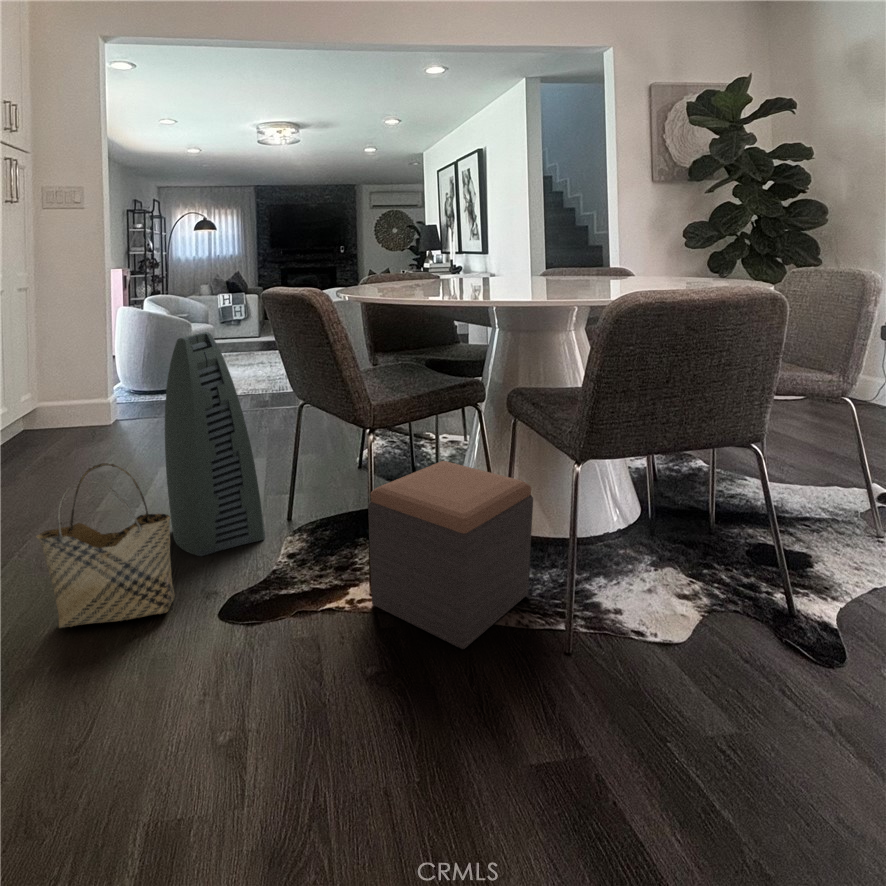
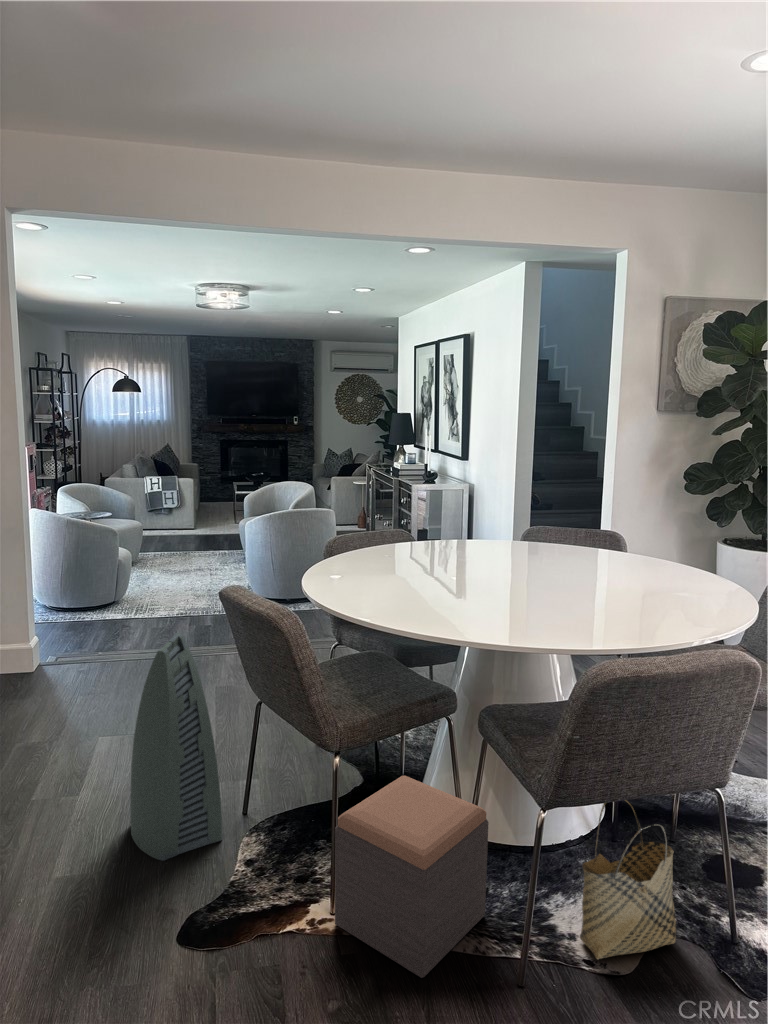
woven basket: present [36,463,175,628] -> present [580,800,676,959]

